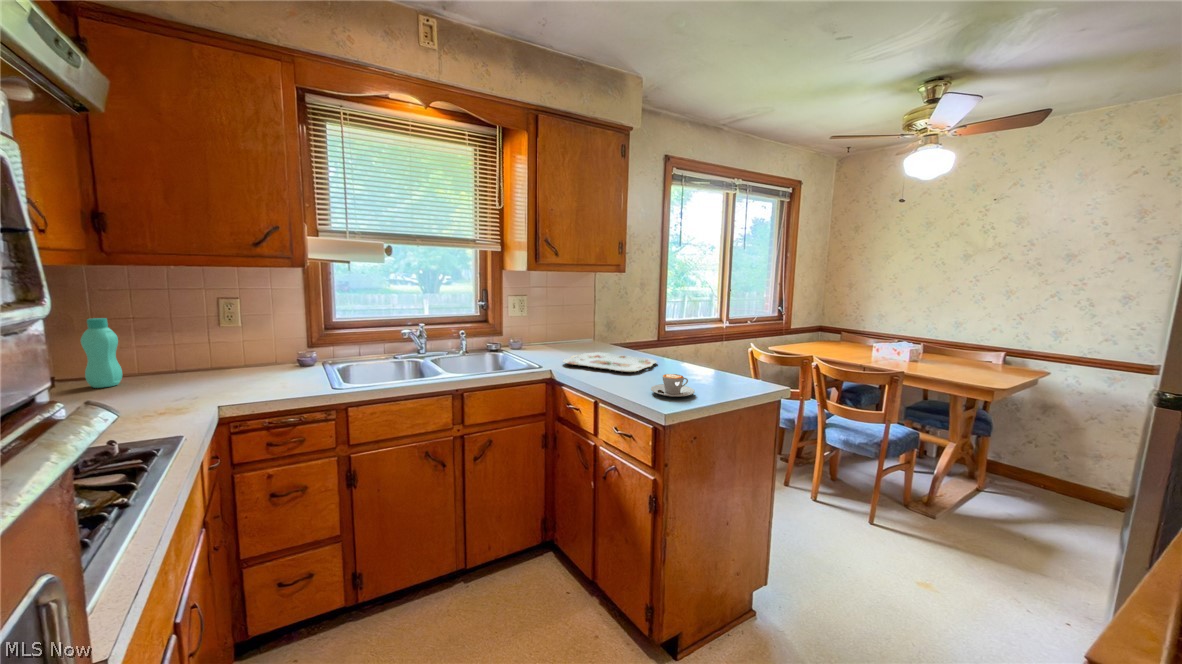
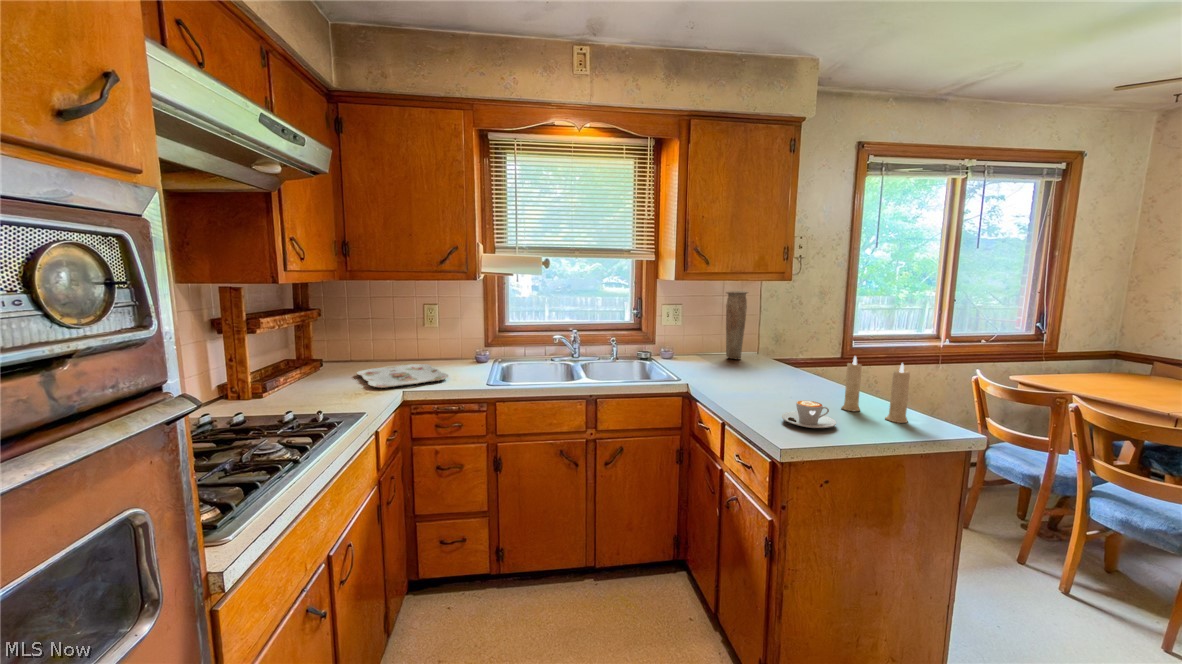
vase: none [569,282,589,345] -> present [726,291,748,359]
bottle: present [81,318,122,388] -> none [339,318,361,369]
candle: none [688,332,741,386] -> present [841,357,910,423]
serving tray: present [563,352,657,372] -> present [357,364,449,388]

